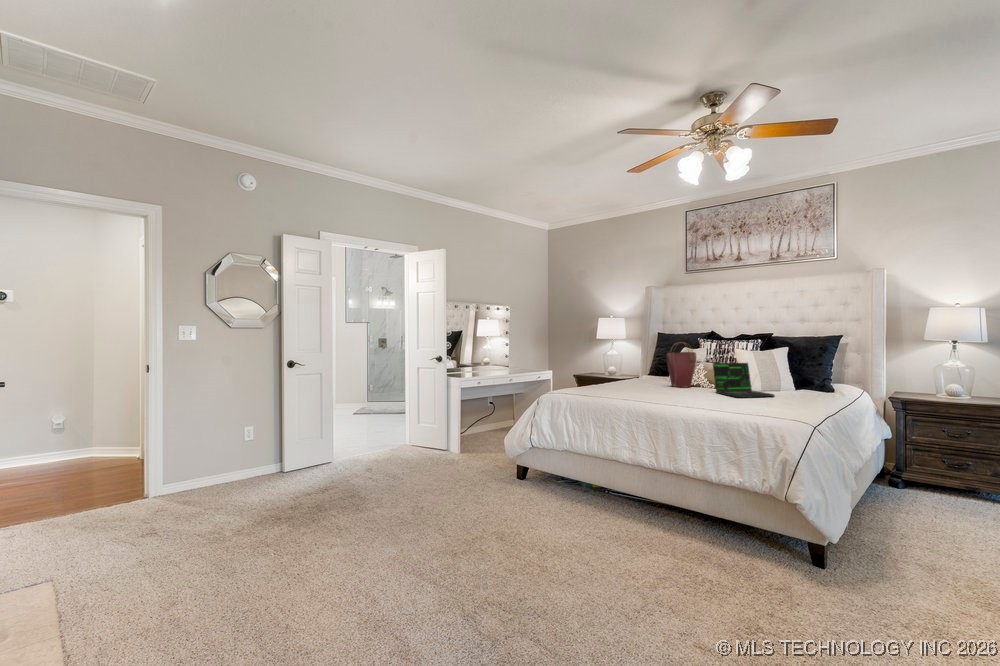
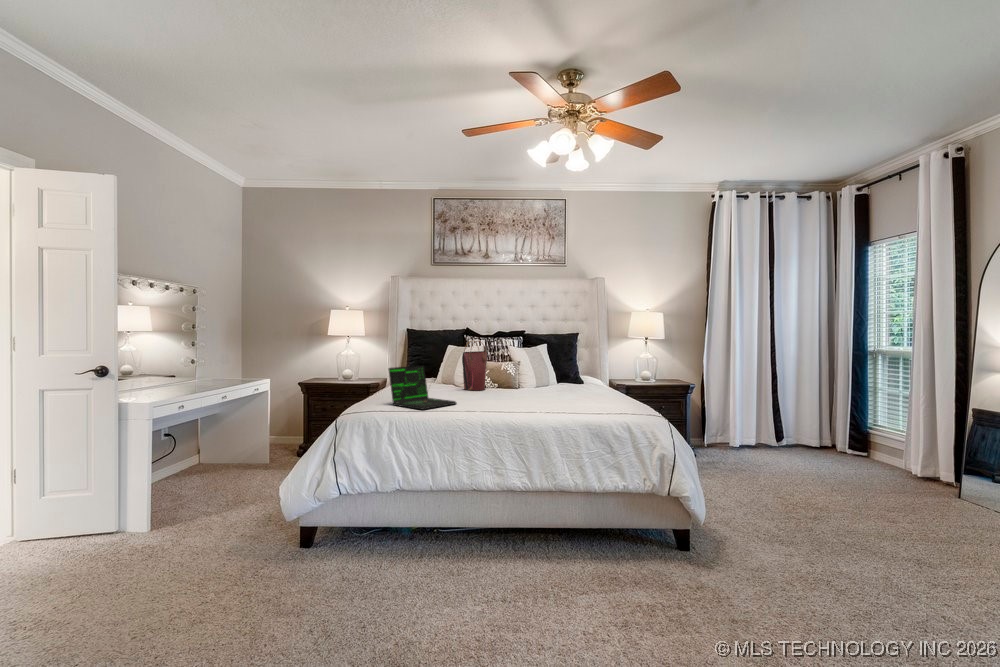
laptop: present [713,363,774,397] -> present [389,366,456,410]

